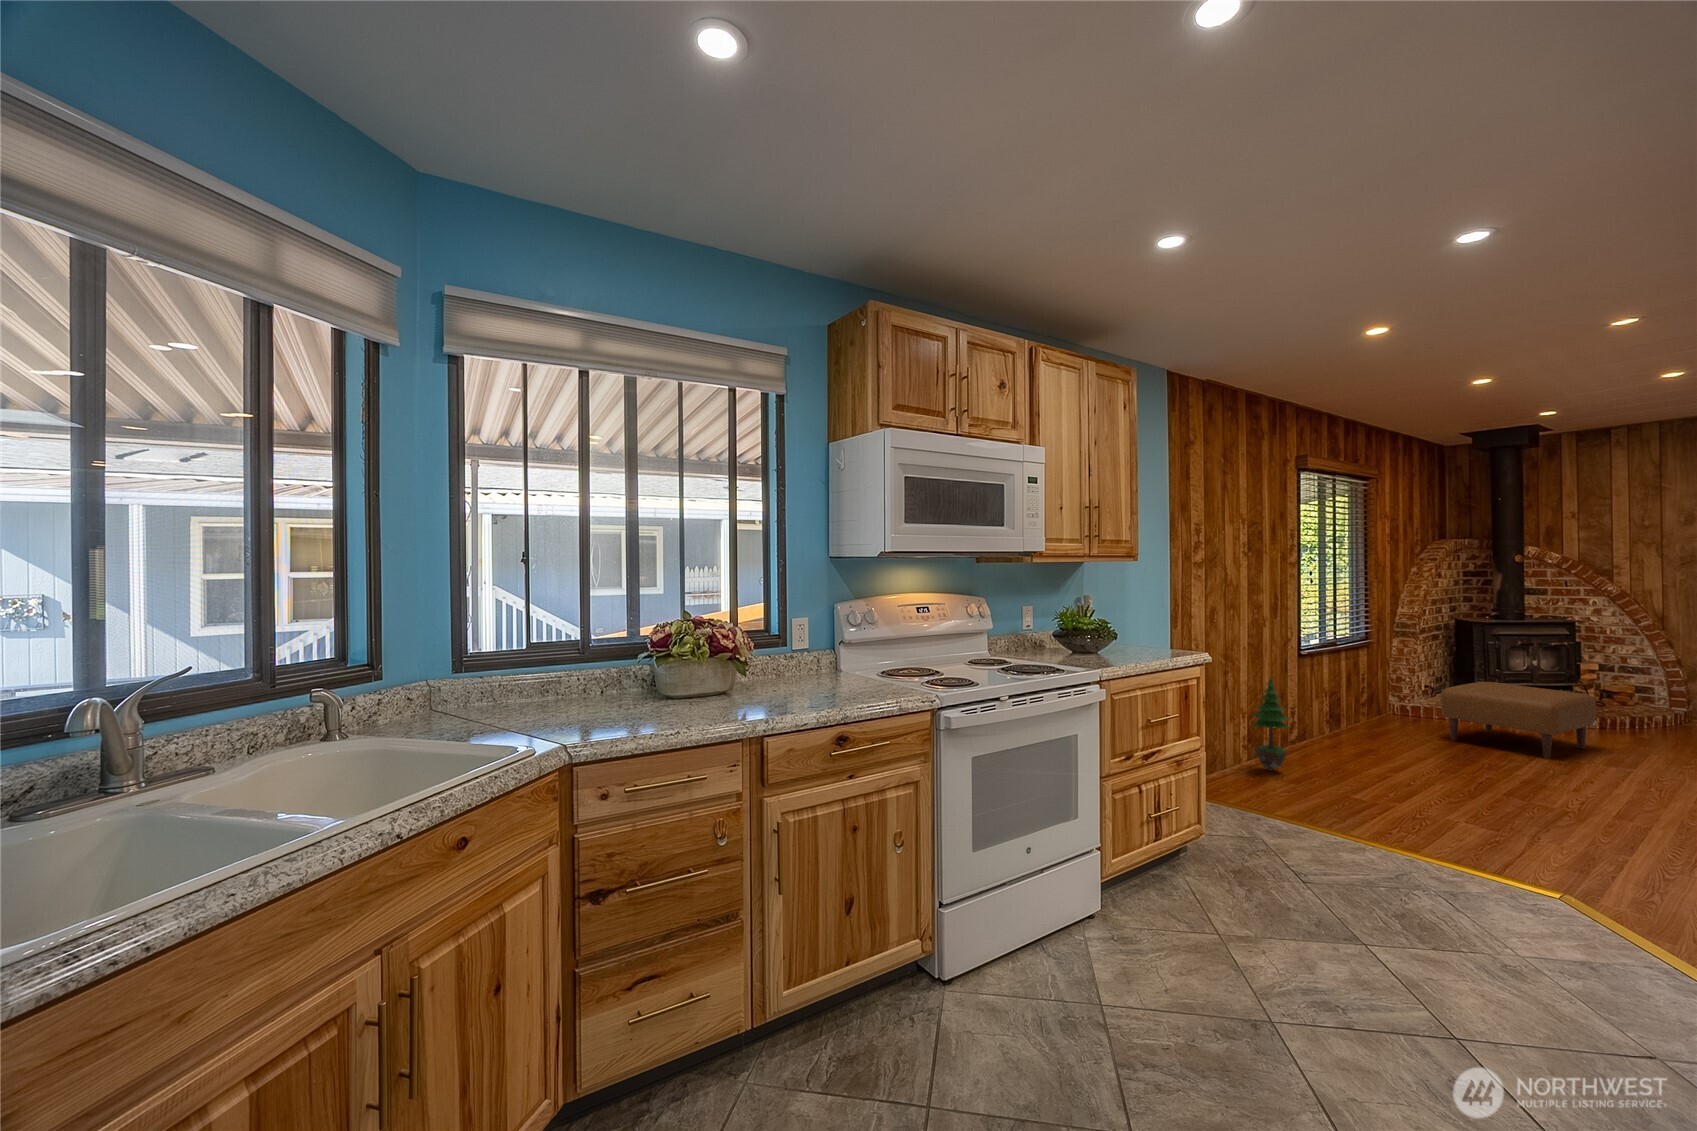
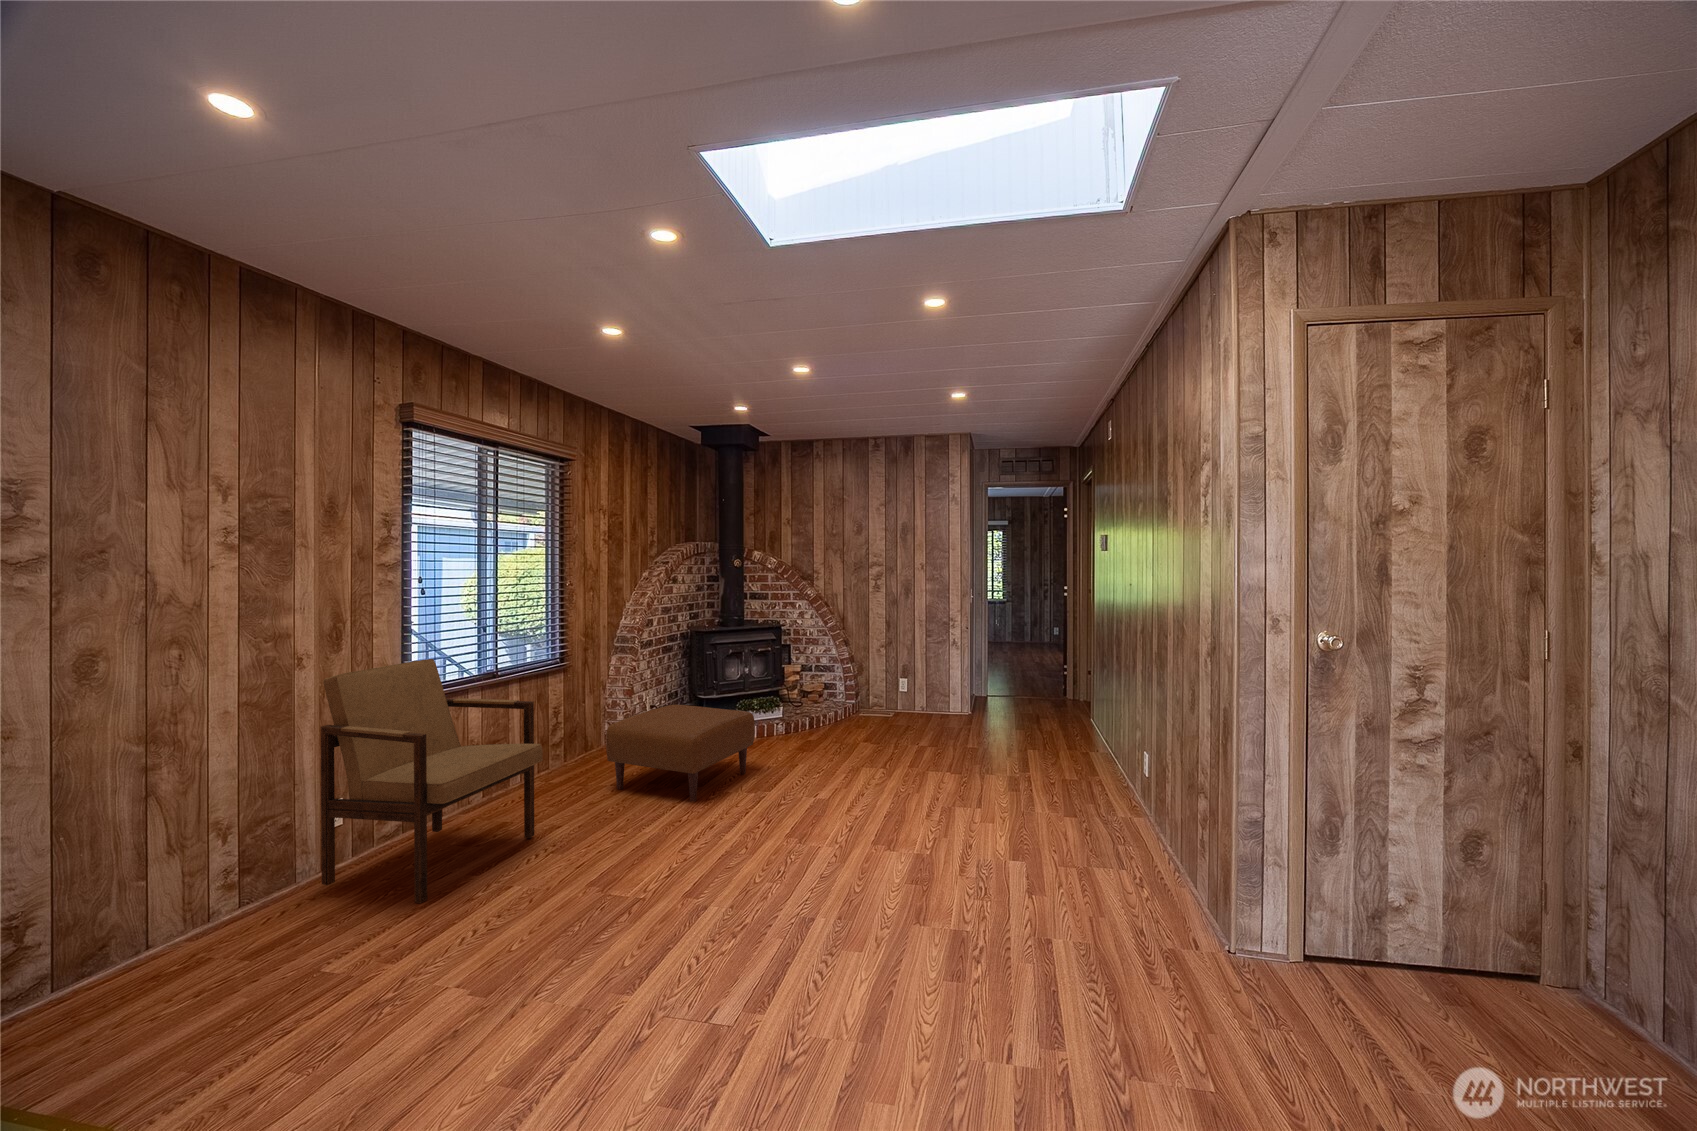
armchair: none [1293,627,1432,771] -> present [321,659,543,903]
potted tree: present [1253,679,1289,770] -> none [90,788,194,981]

